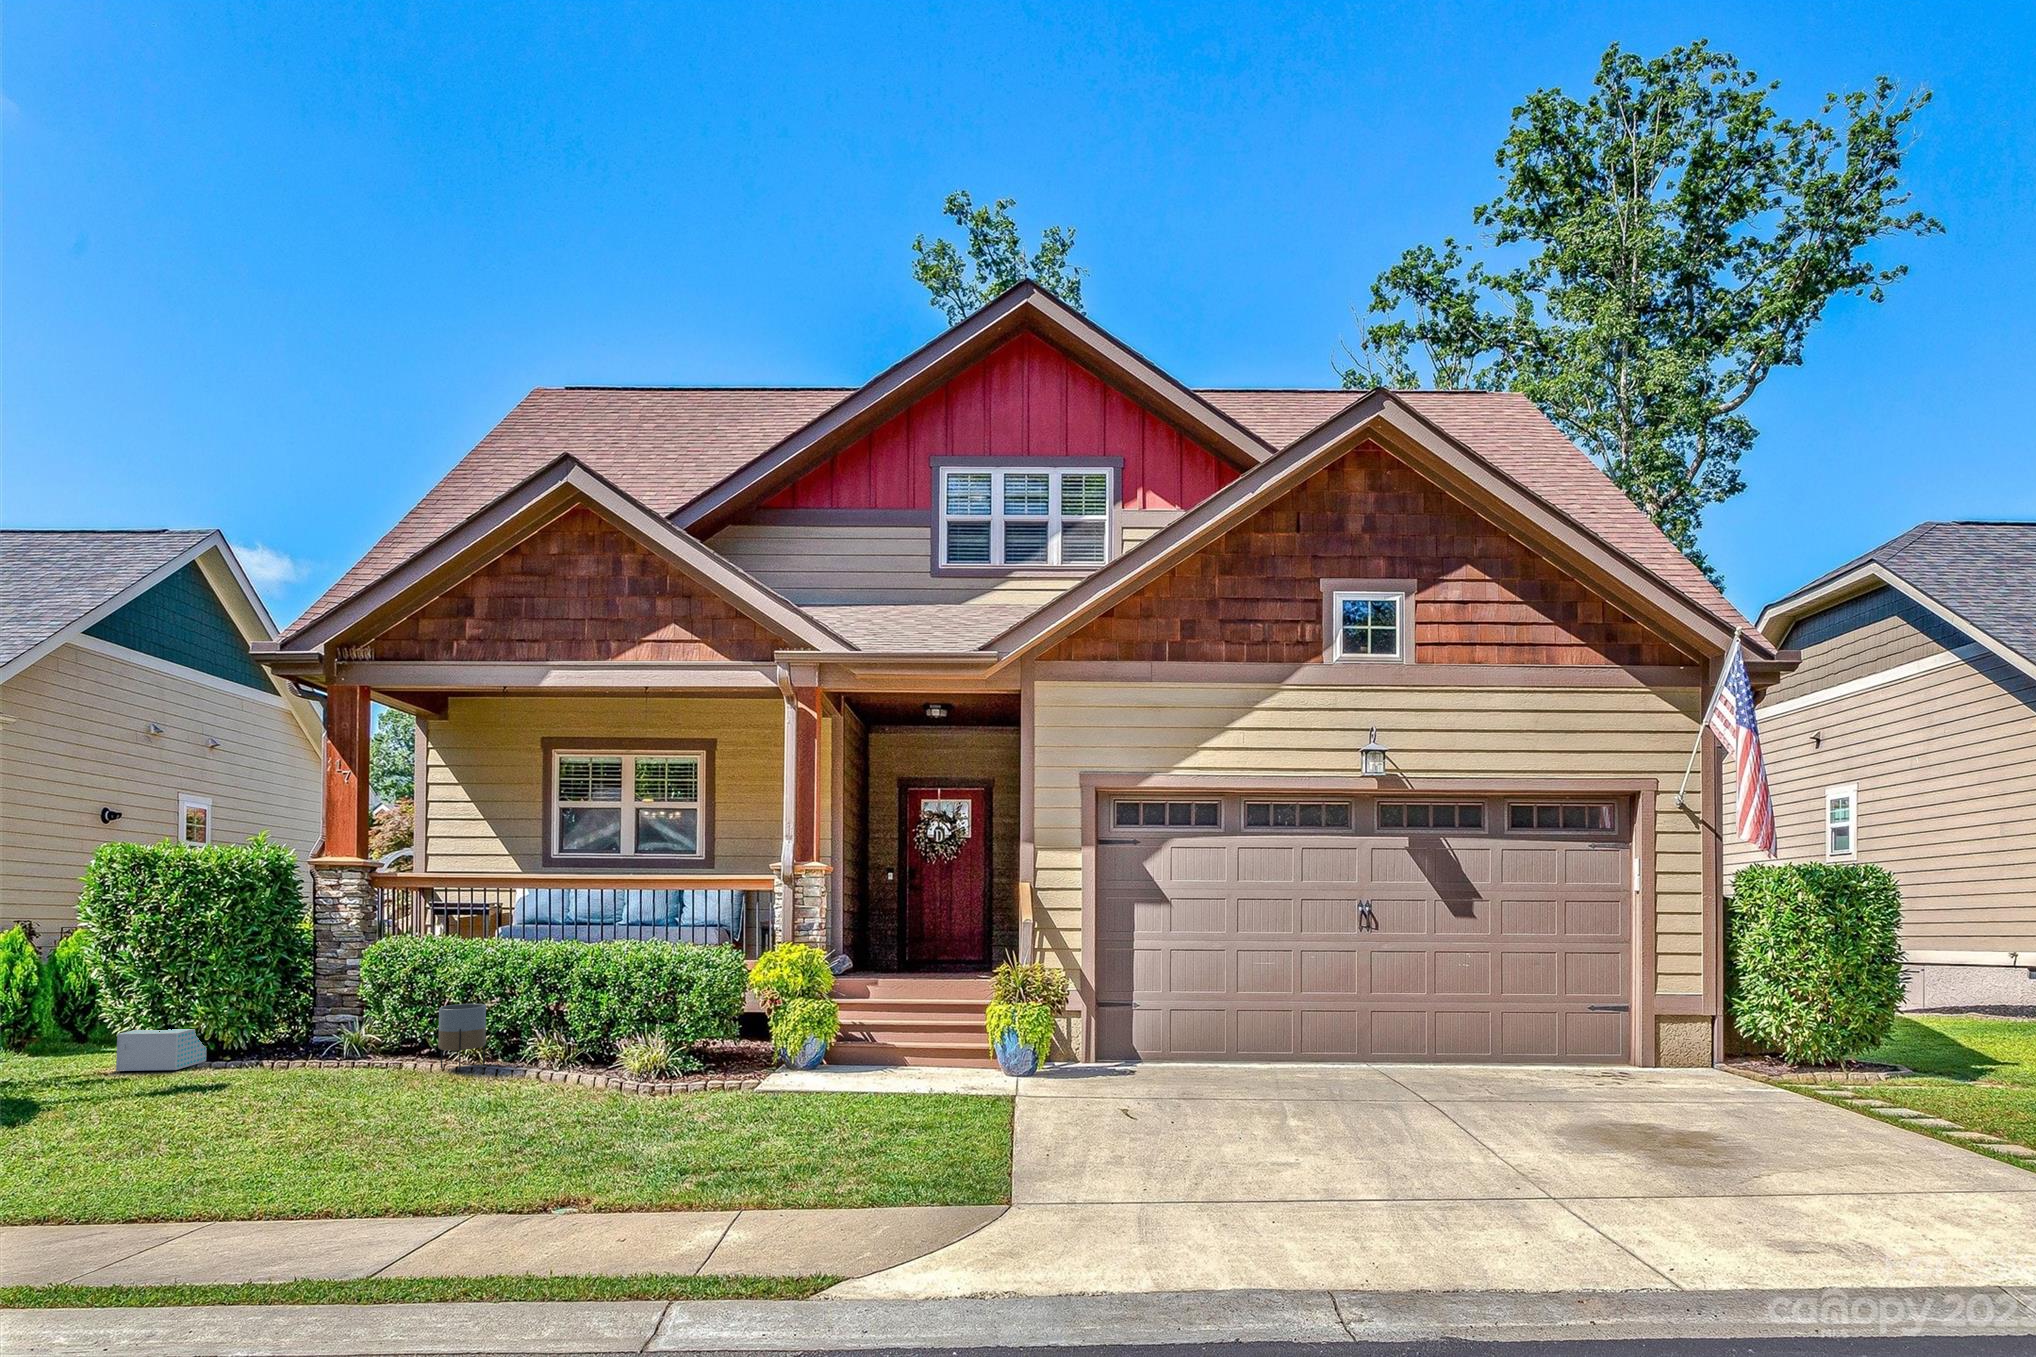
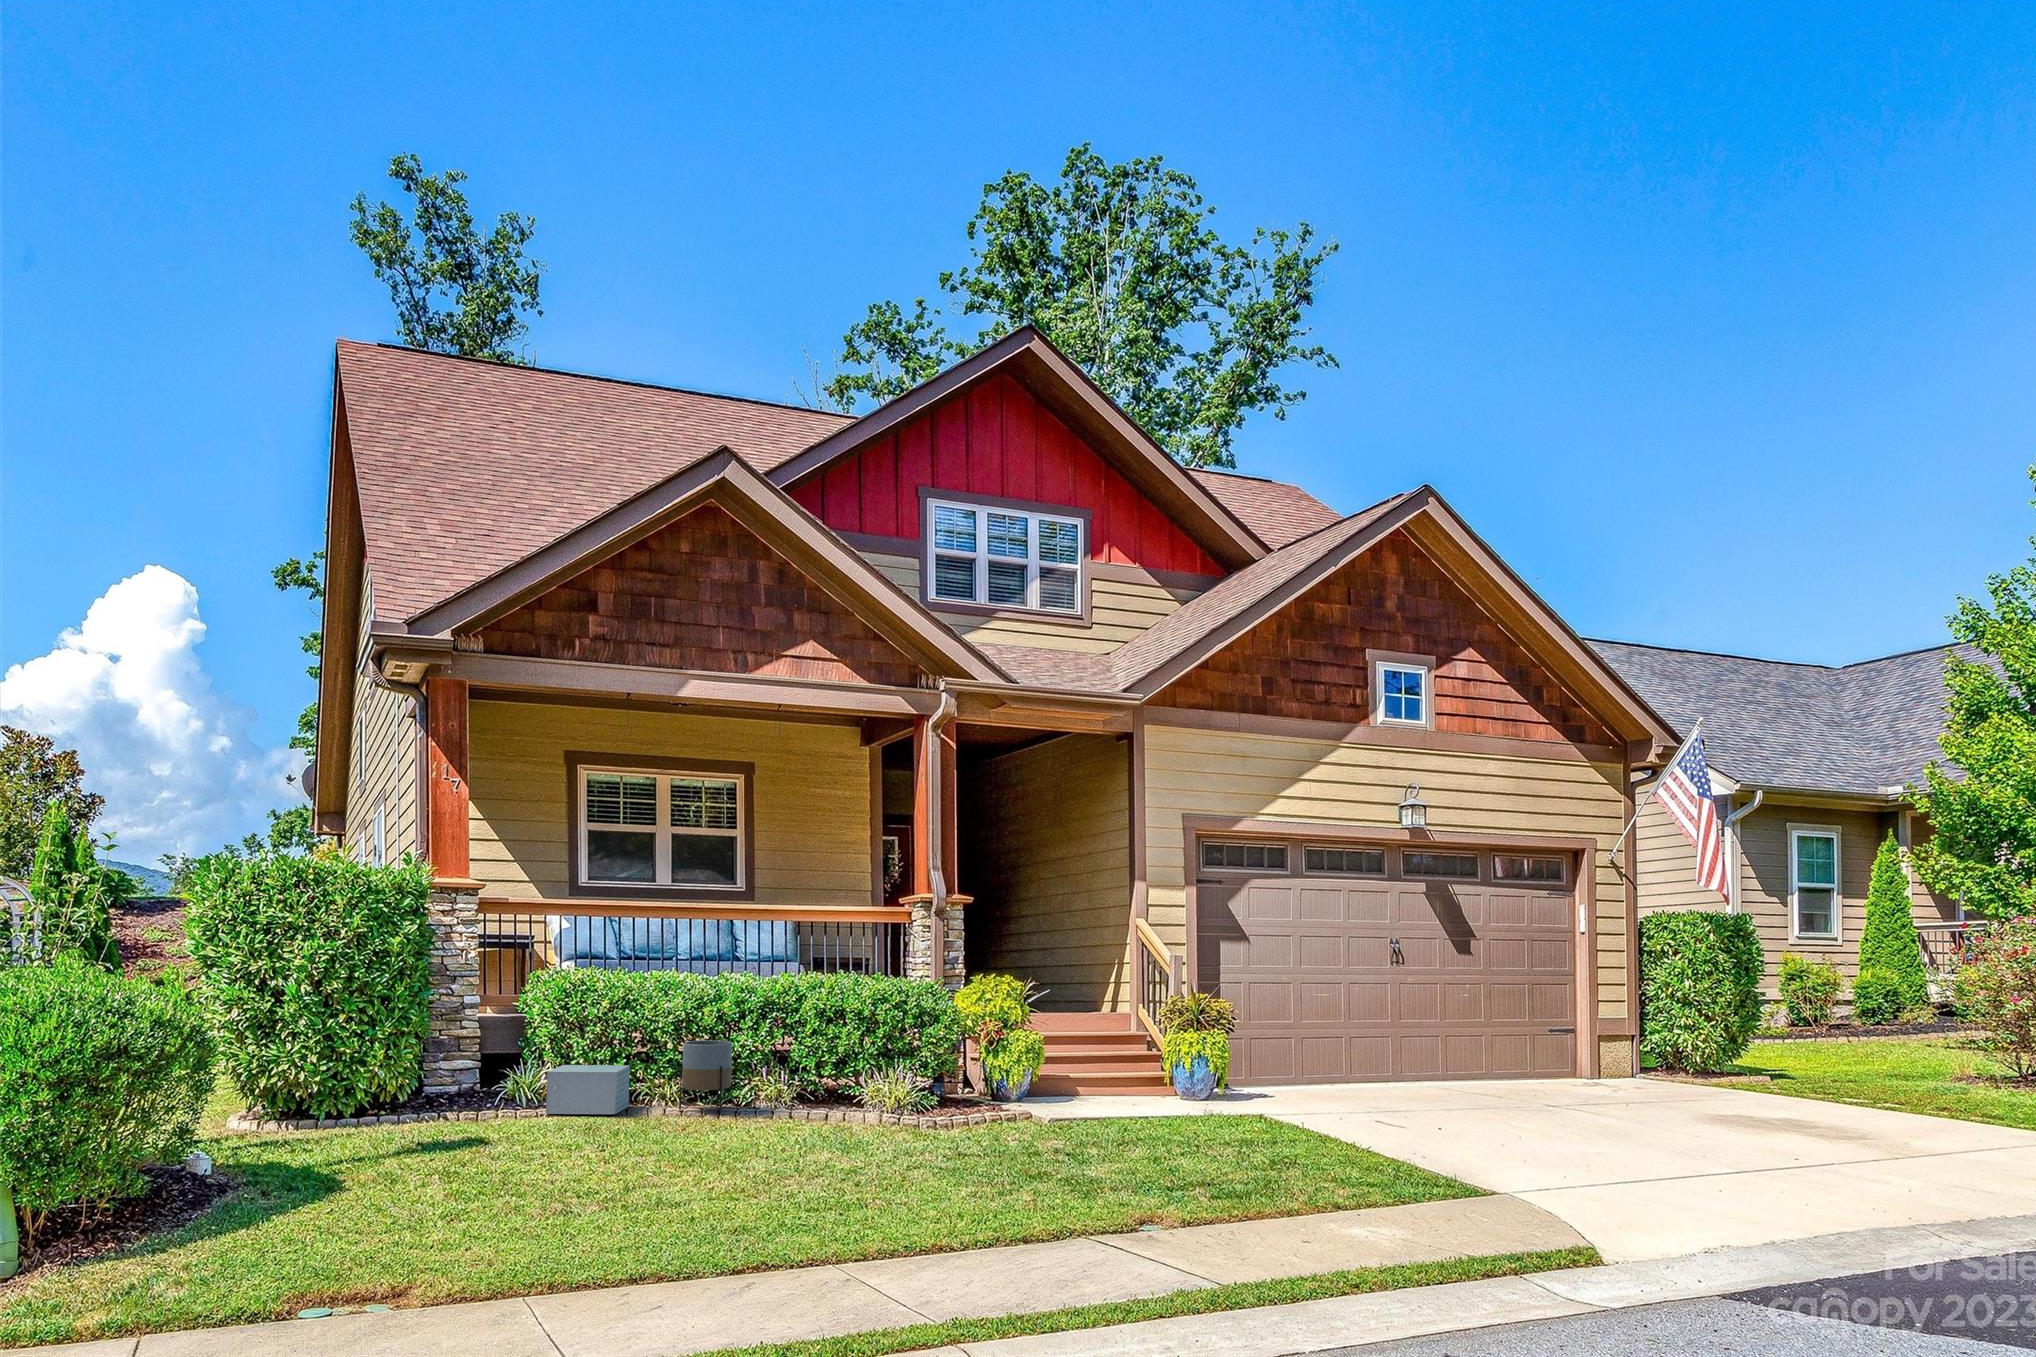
storage box: present [116,1029,207,1071] -> present [546,1065,630,1114]

